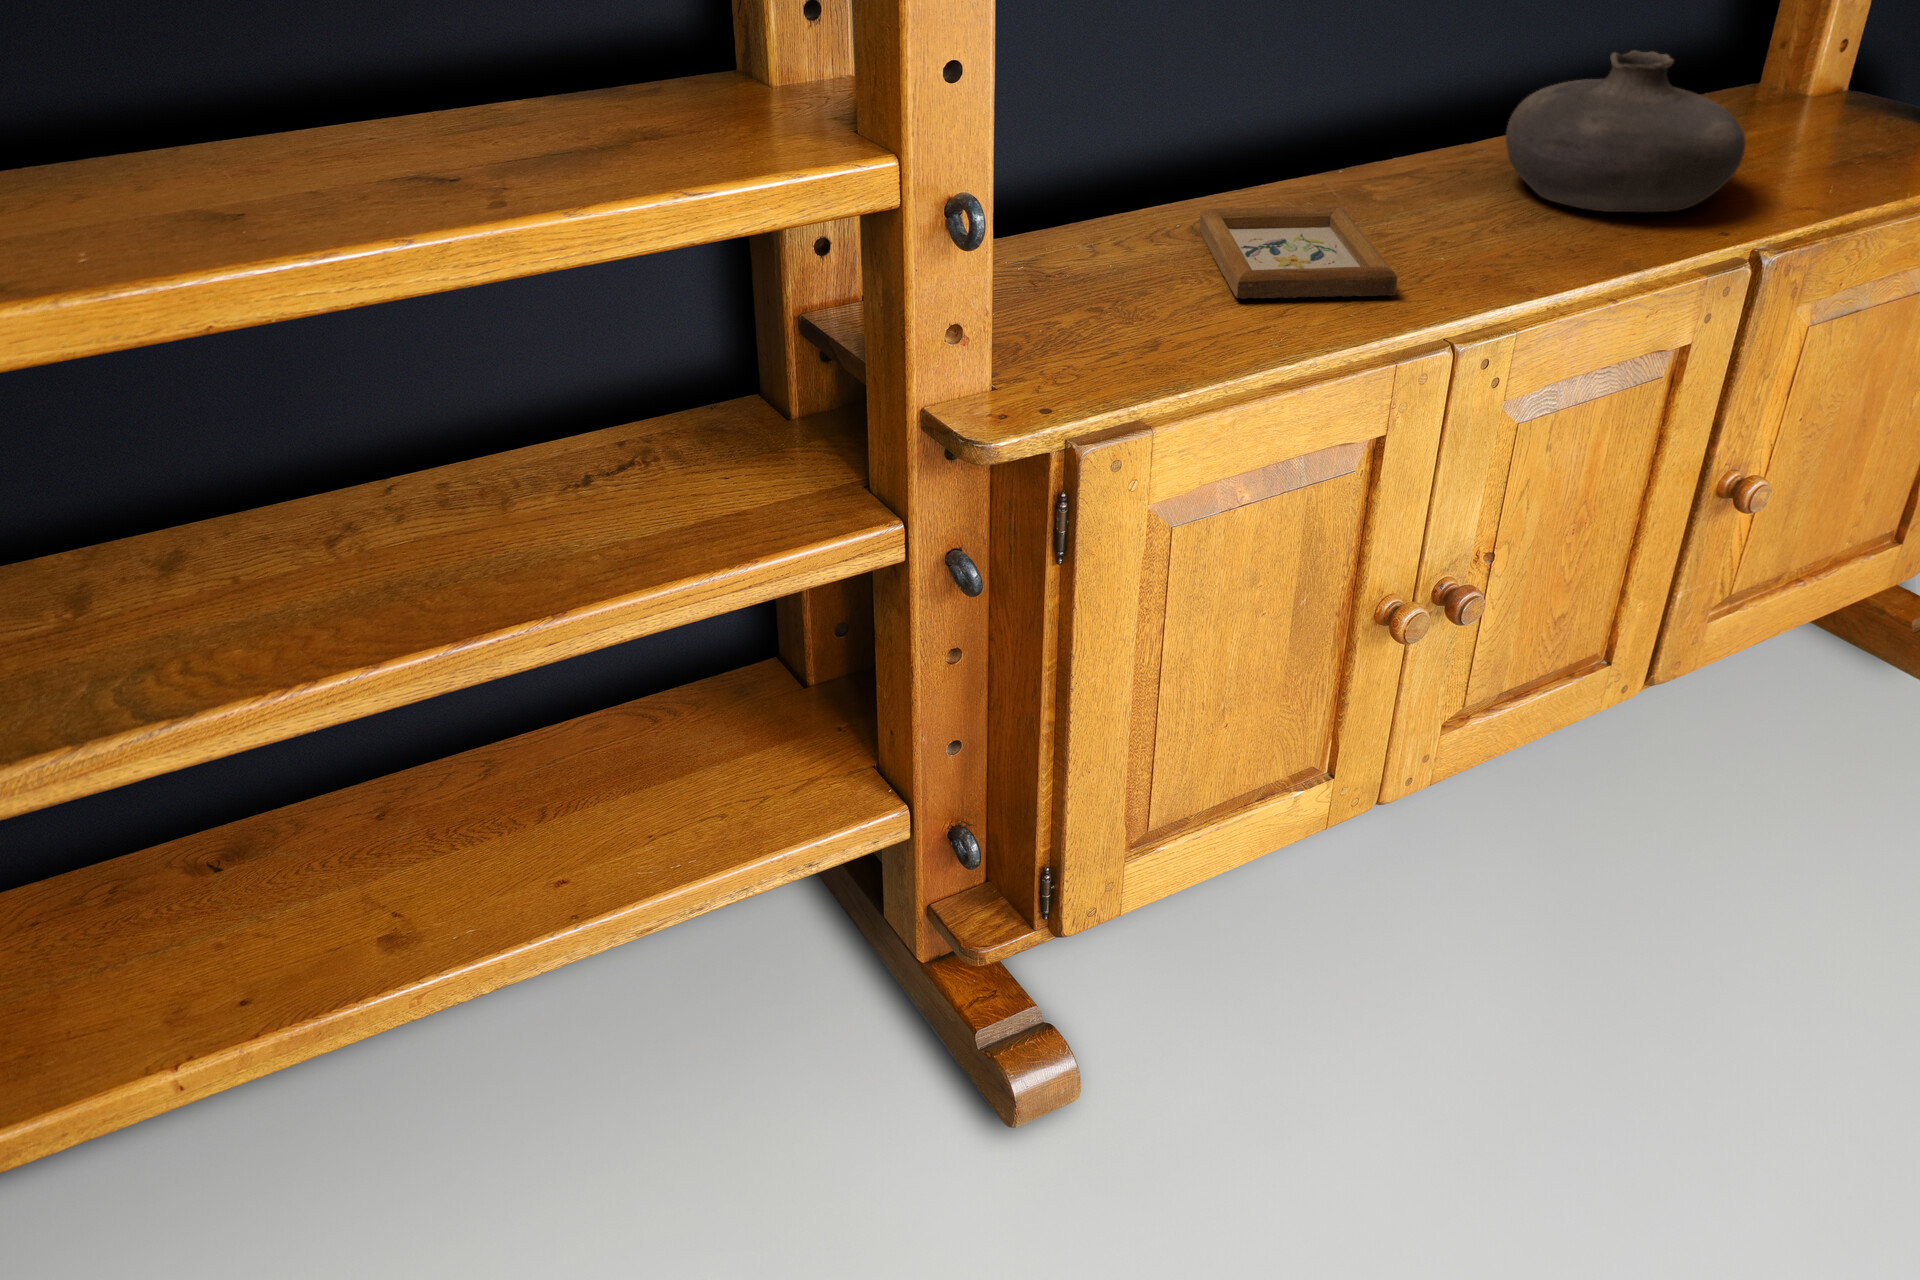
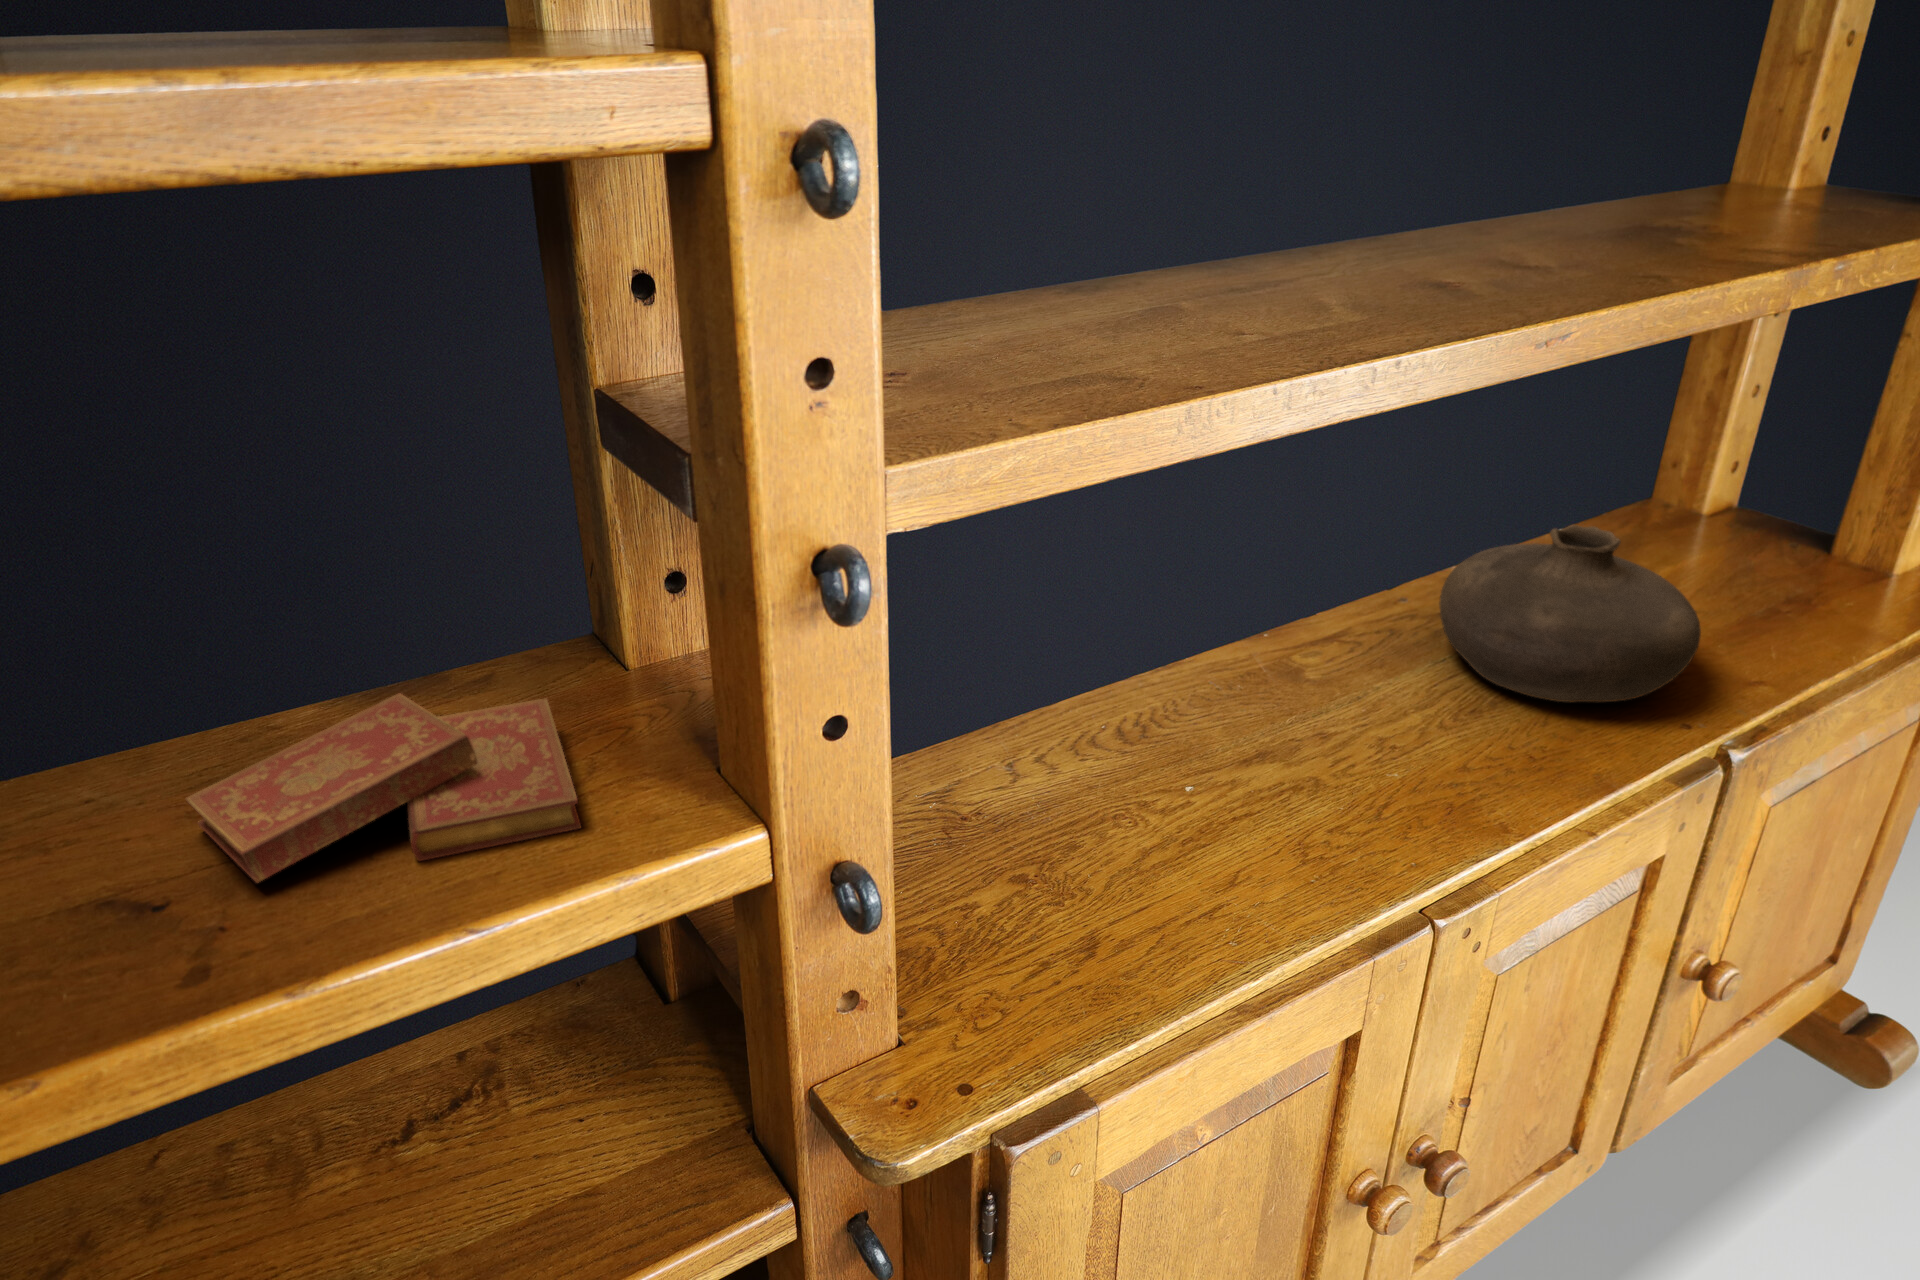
book: none [473,67,760,160] -> present [186,693,581,883]
picture frame: present [1199,206,1397,299] -> none [1124,712,1365,868]

